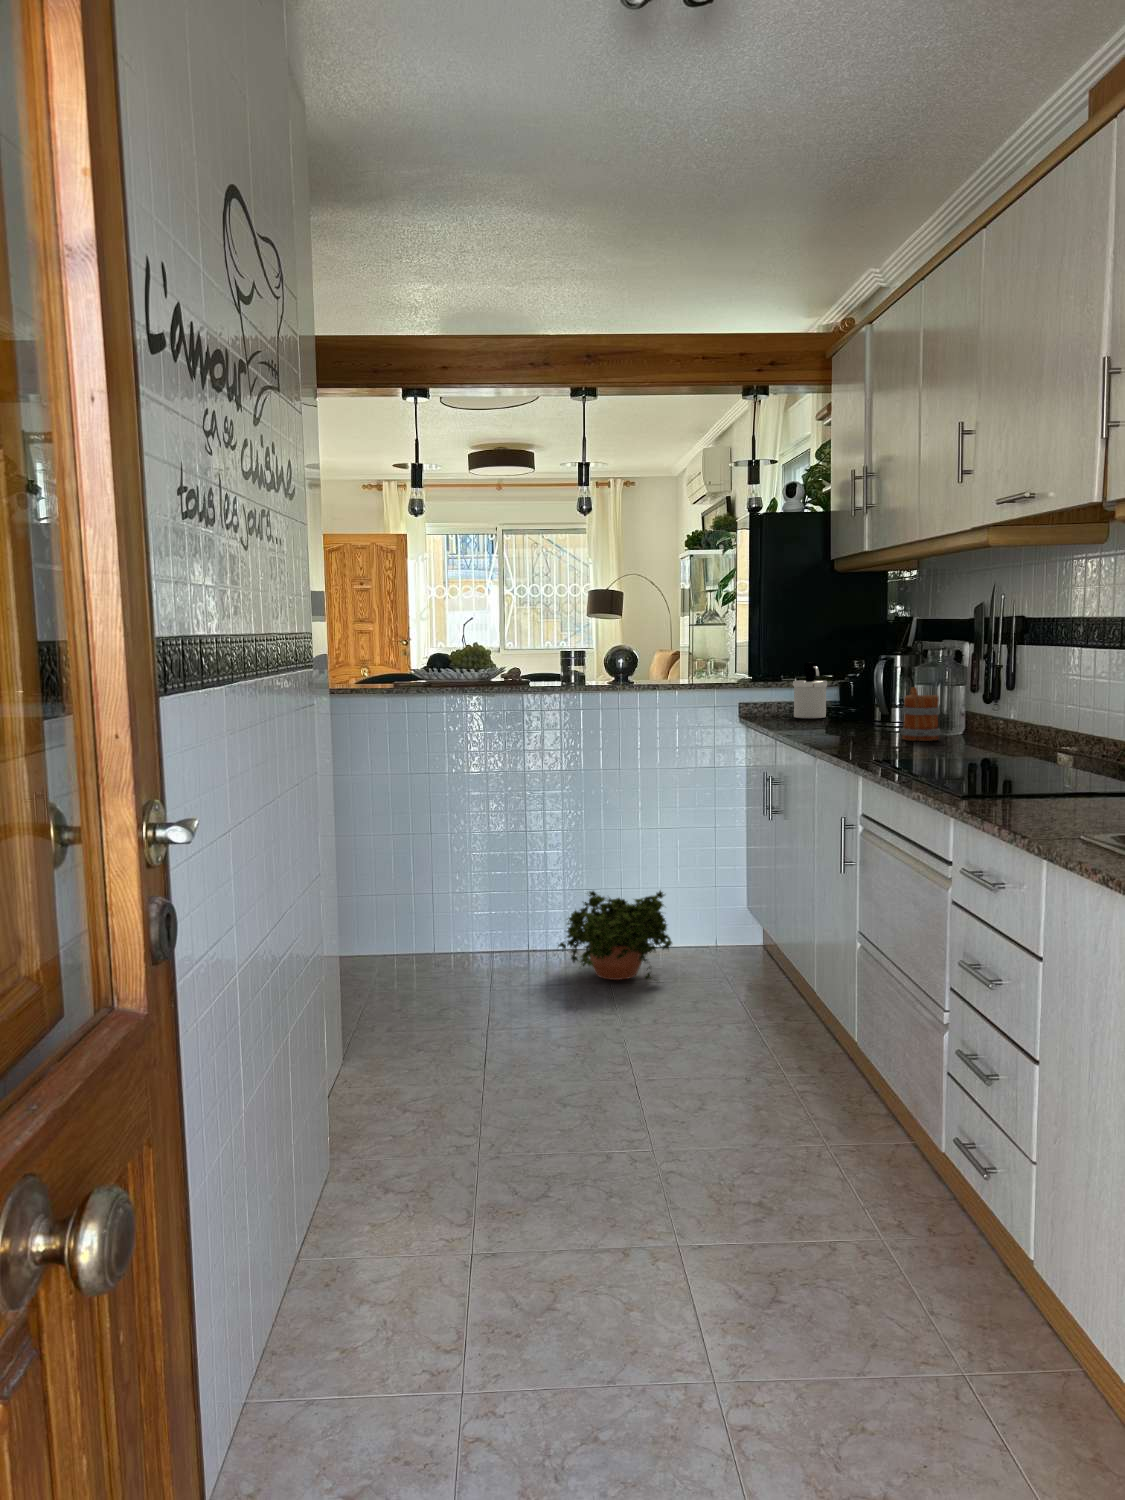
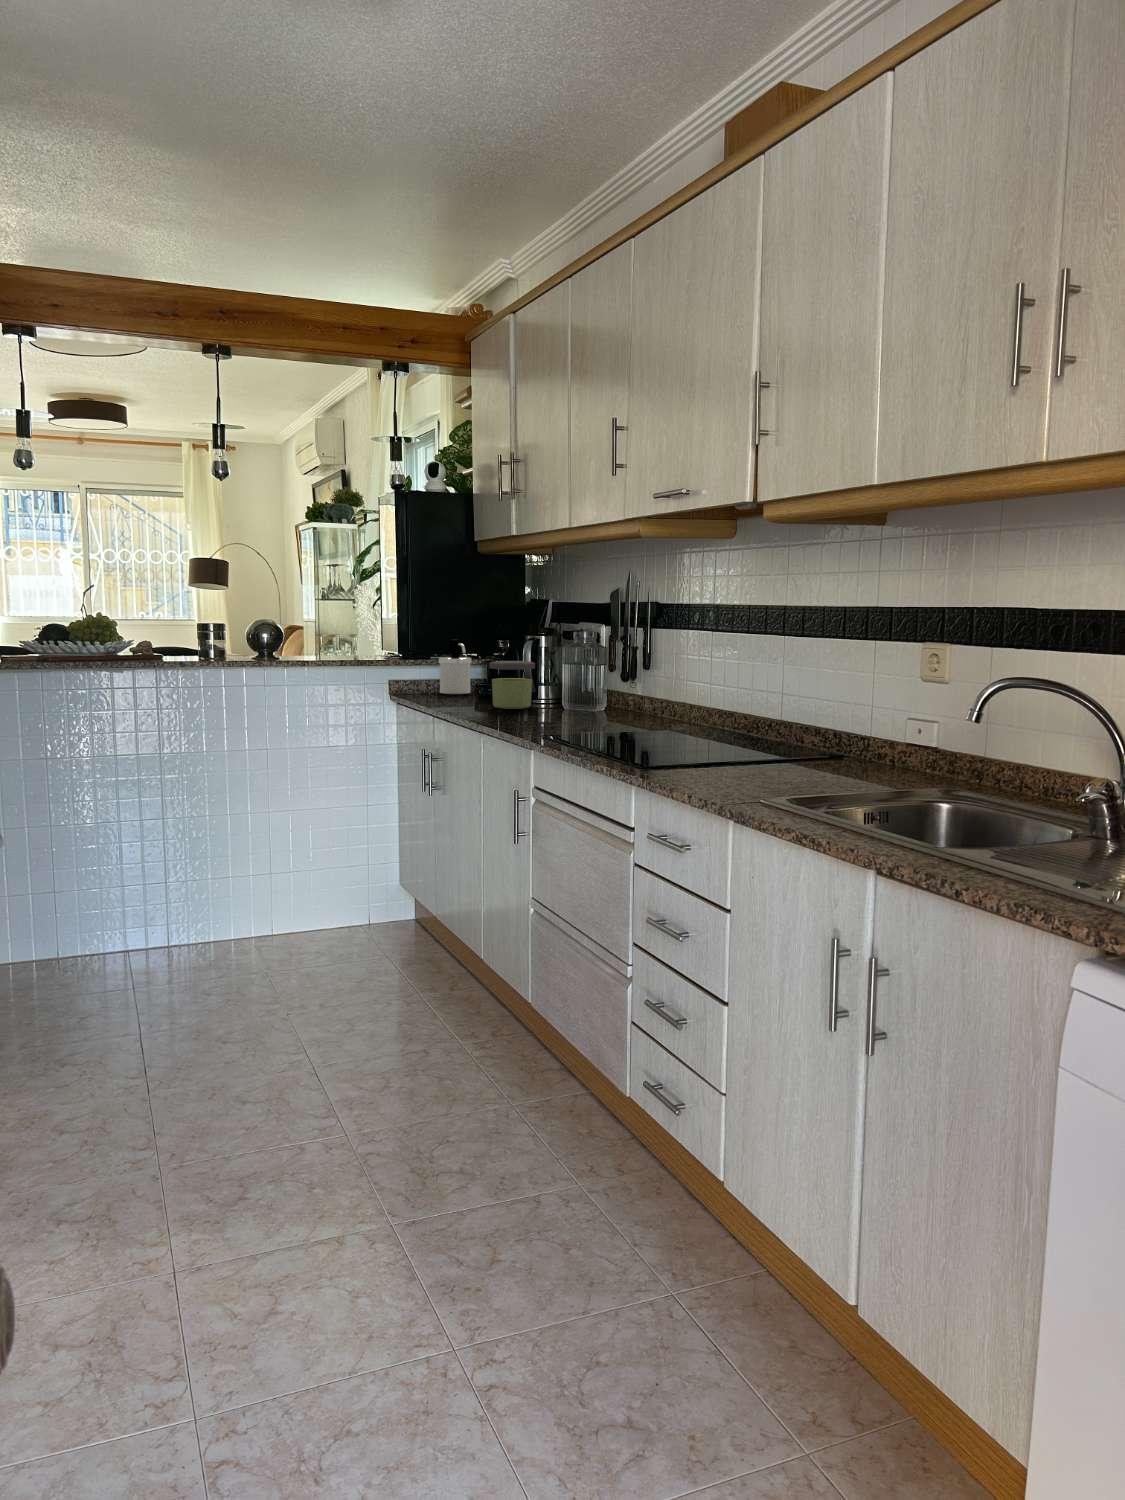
jar: none [836,683,886,734] -> present [489,661,535,709]
mug: present [901,687,940,741] -> none [552,665,588,715]
potted plant: present [558,891,672,980] -> none [205,867,331,969]

